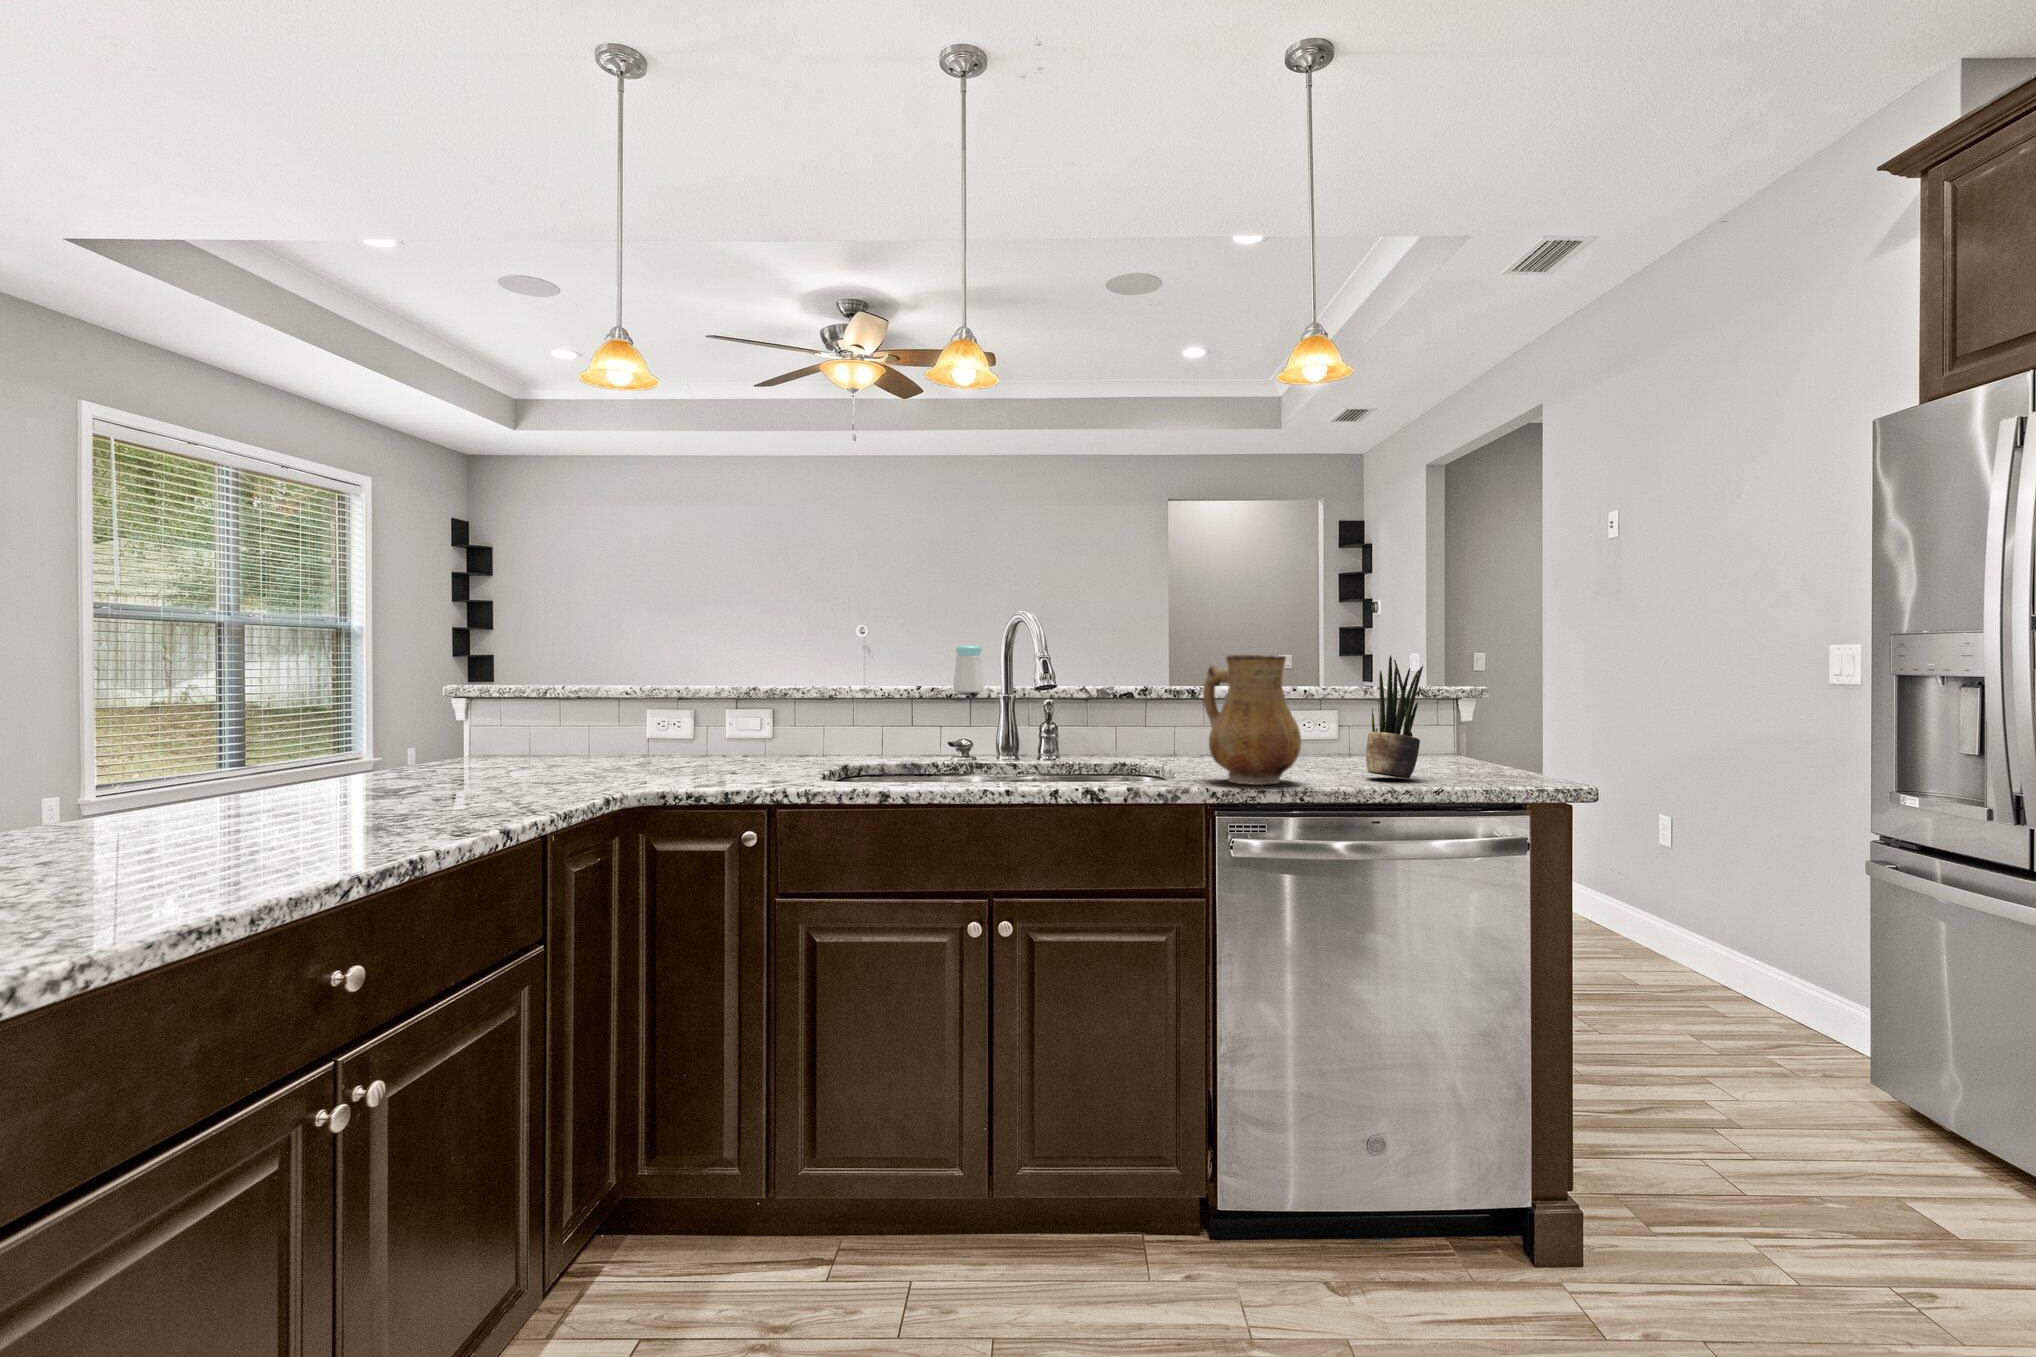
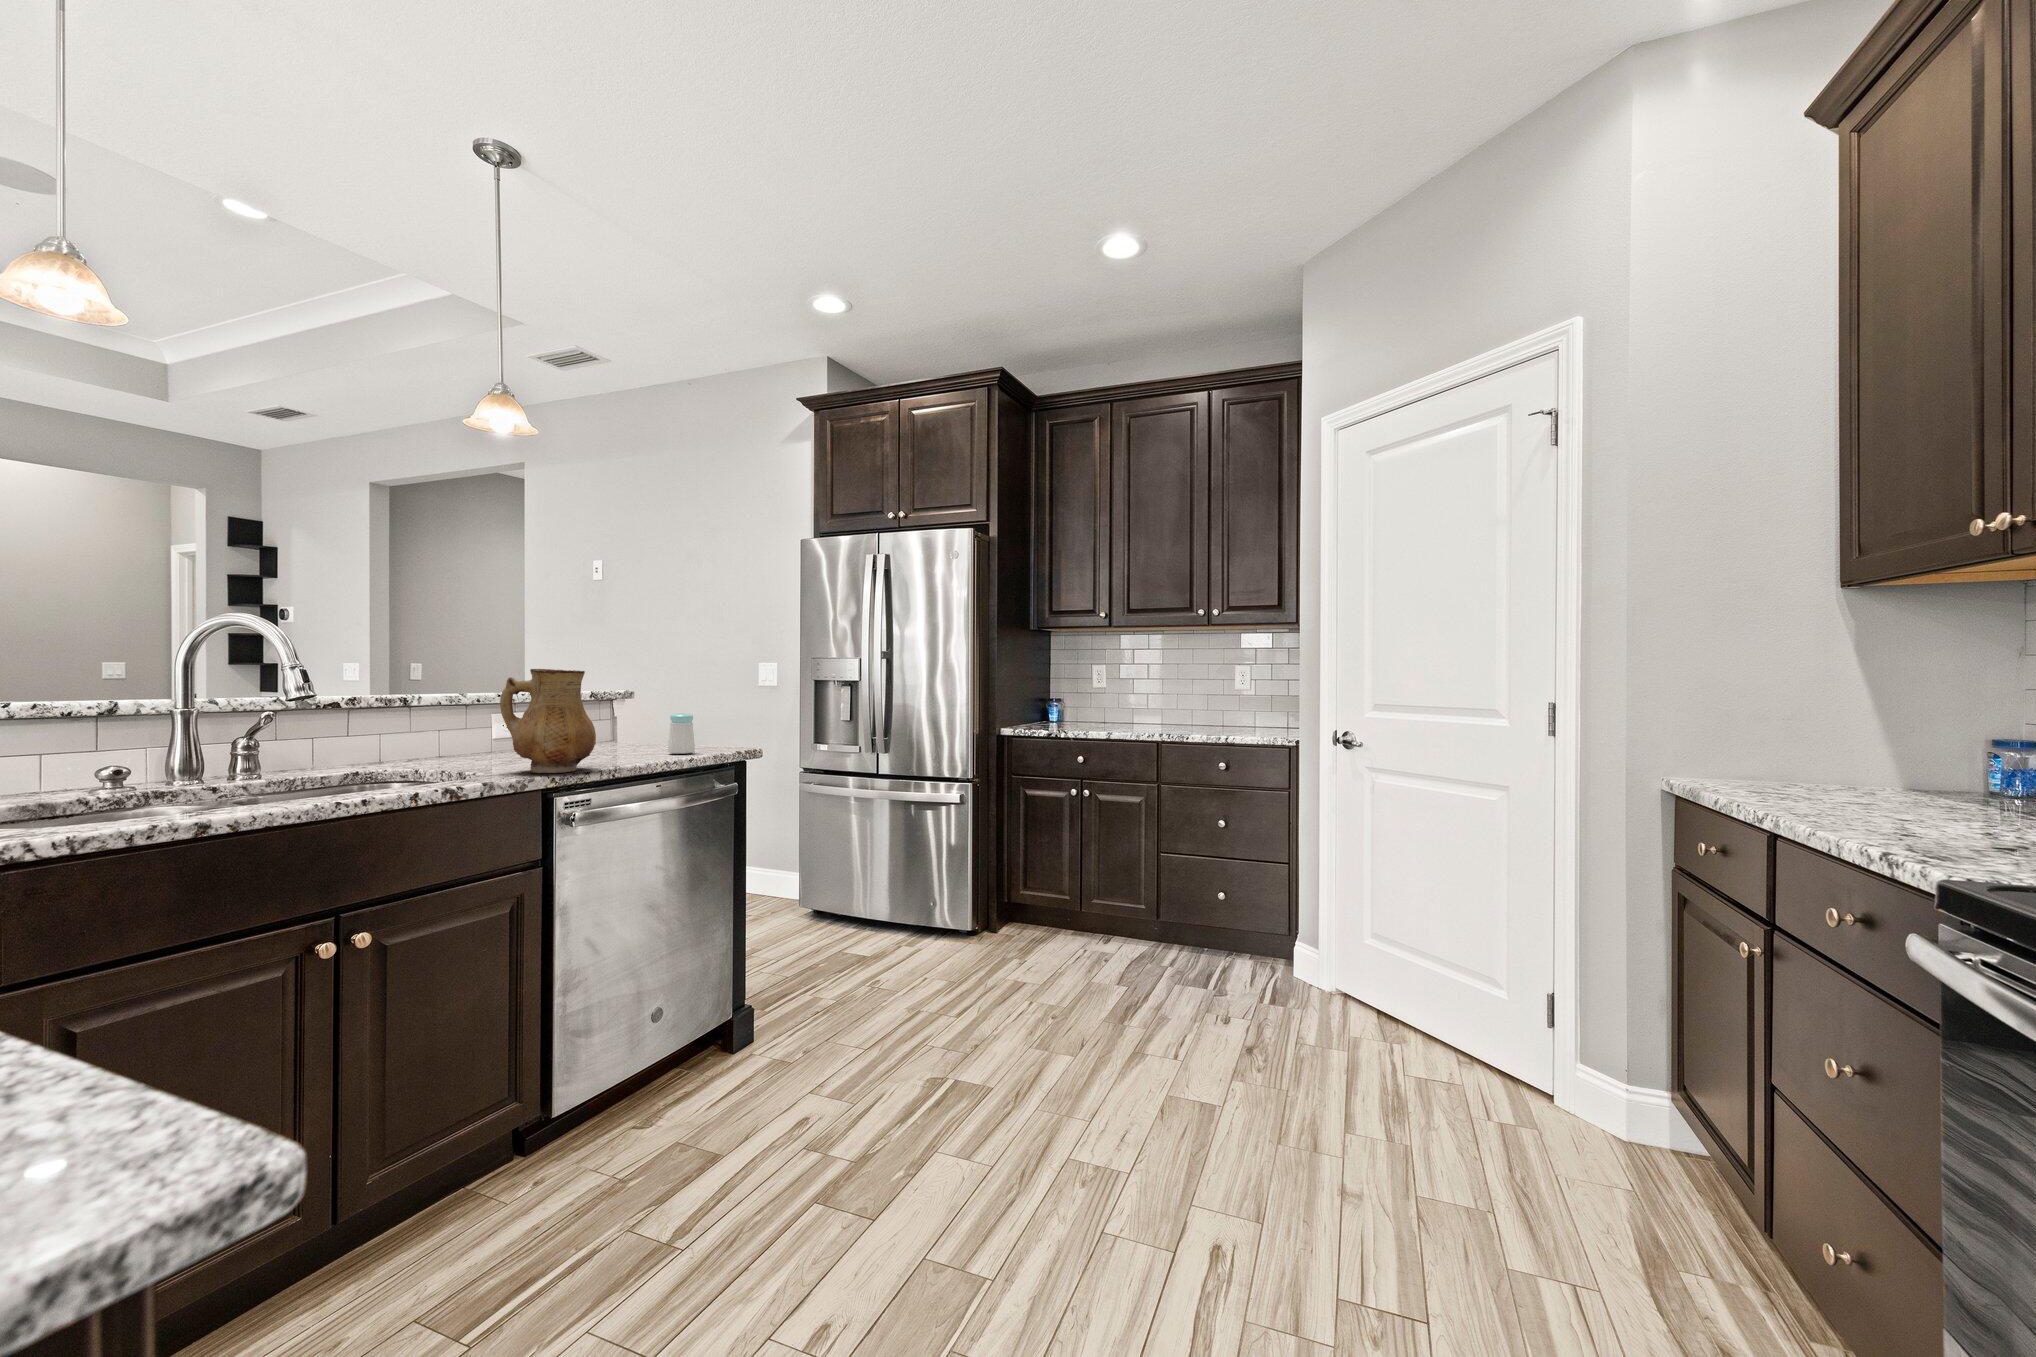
salt shaker: present [953,645,985,693] -> present [668,714,695,754]
potted plant: present [1366,655,1423,778] -> none [617,670,658,758]

